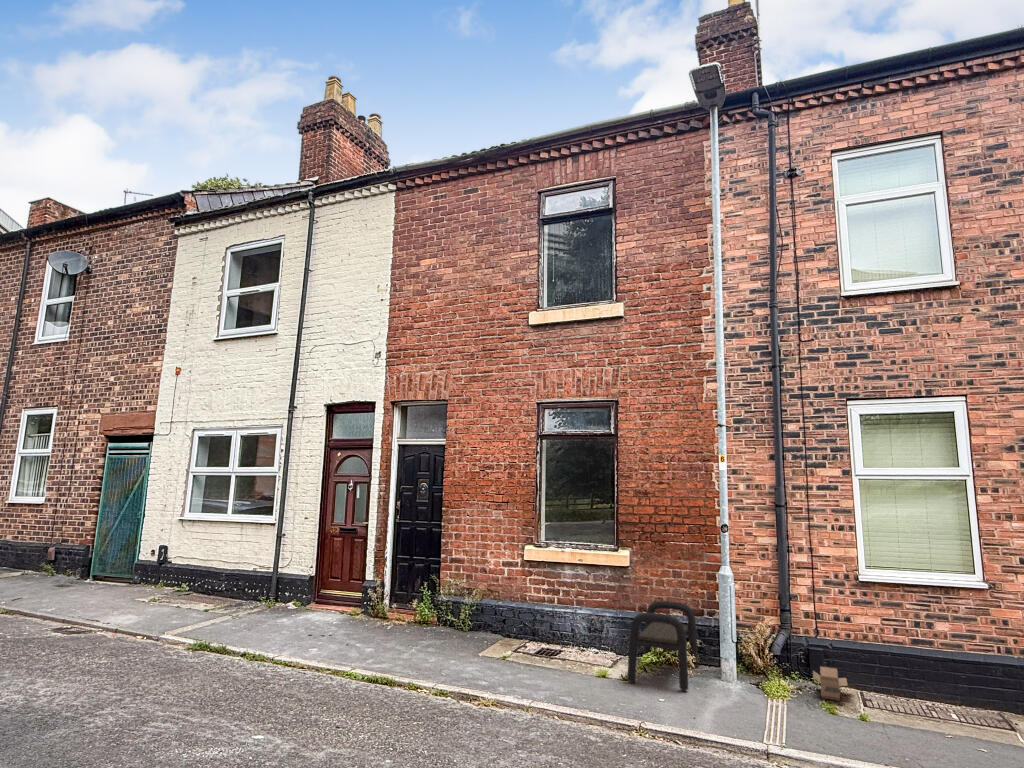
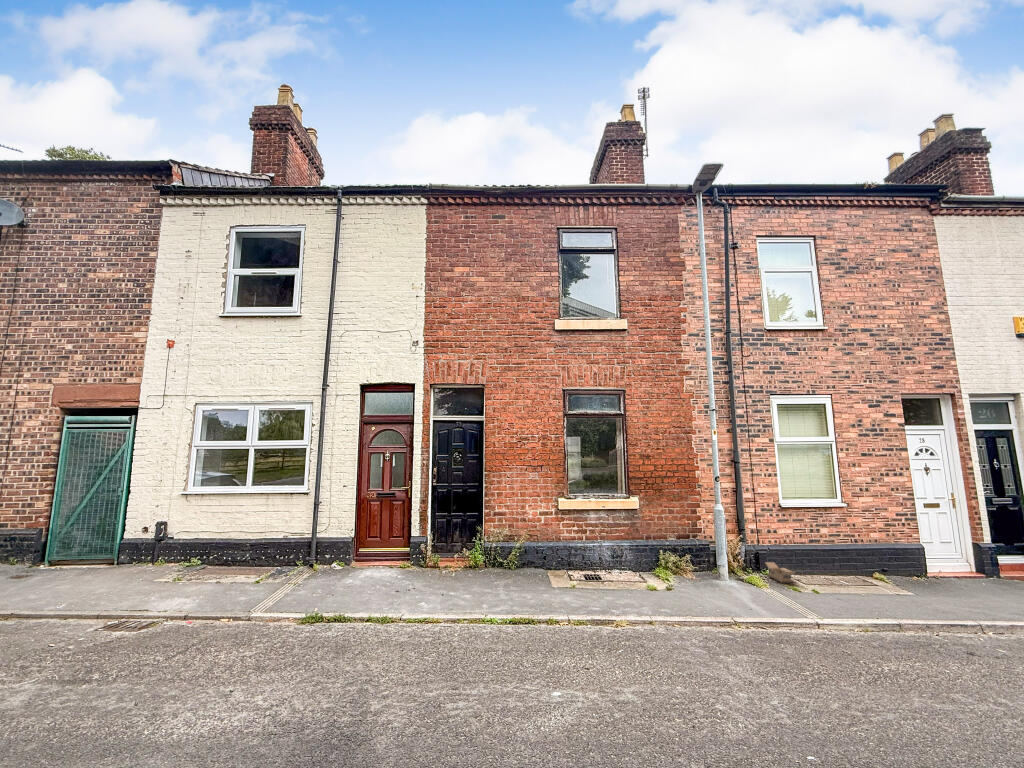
bench: present [628,601,698,690] -> none [656,530,719,592]

